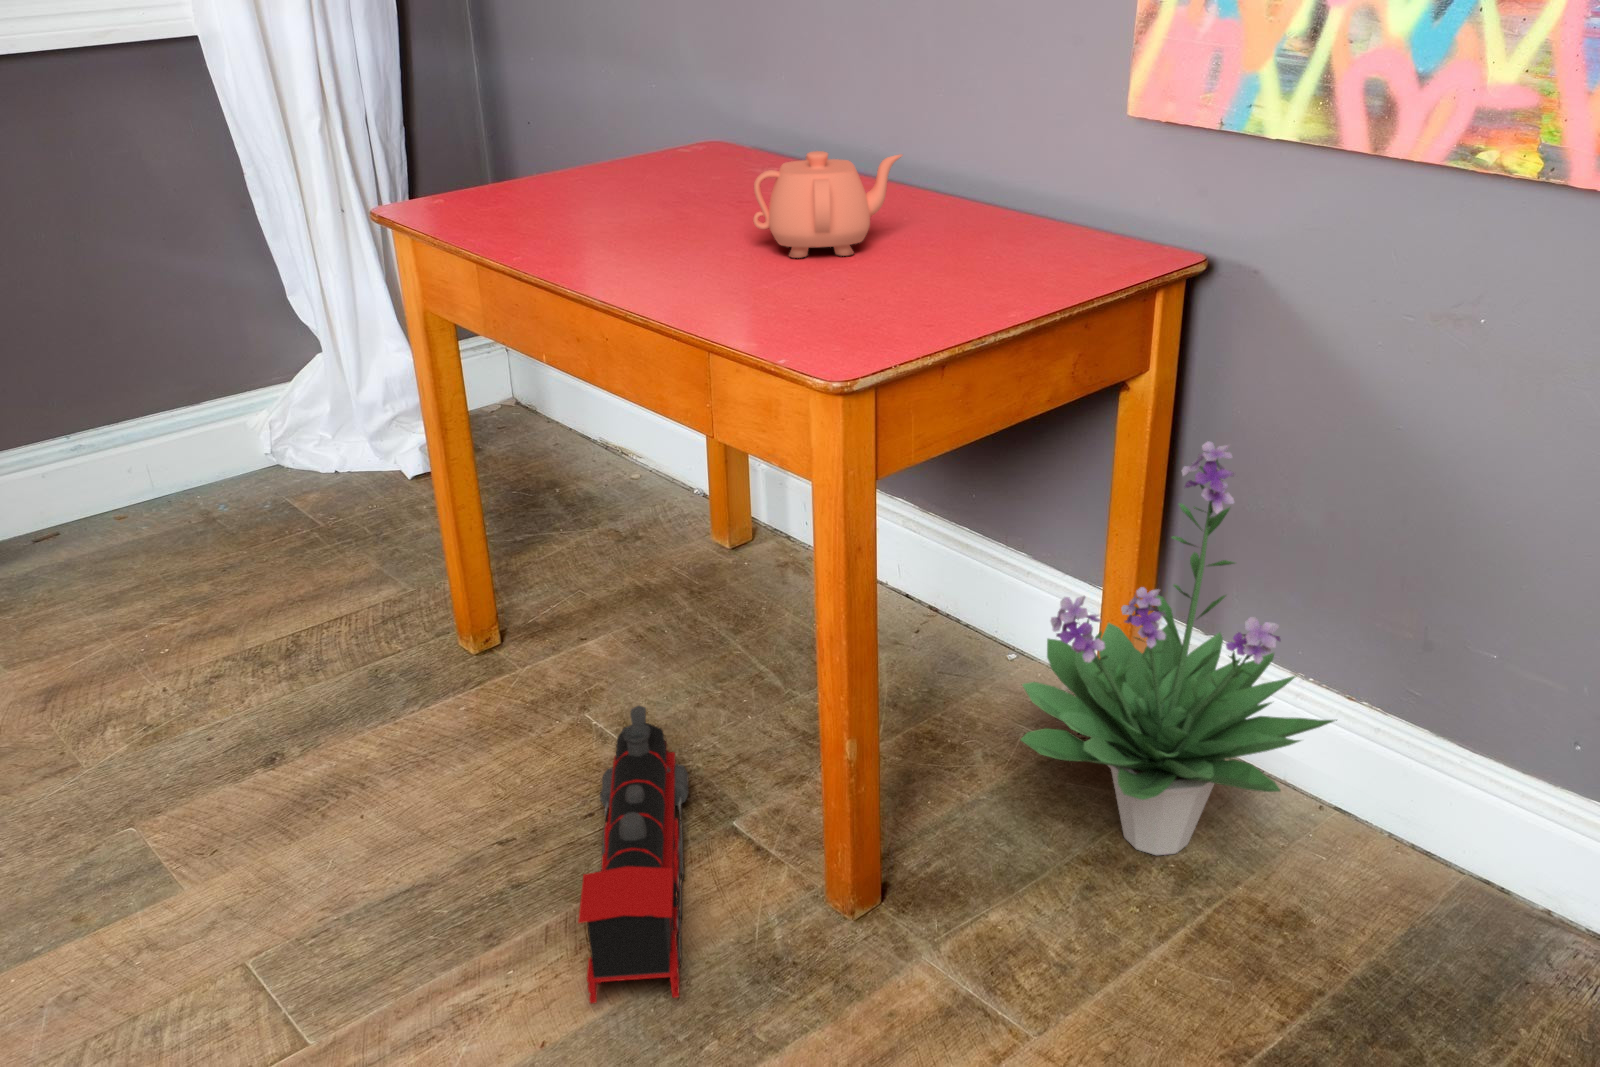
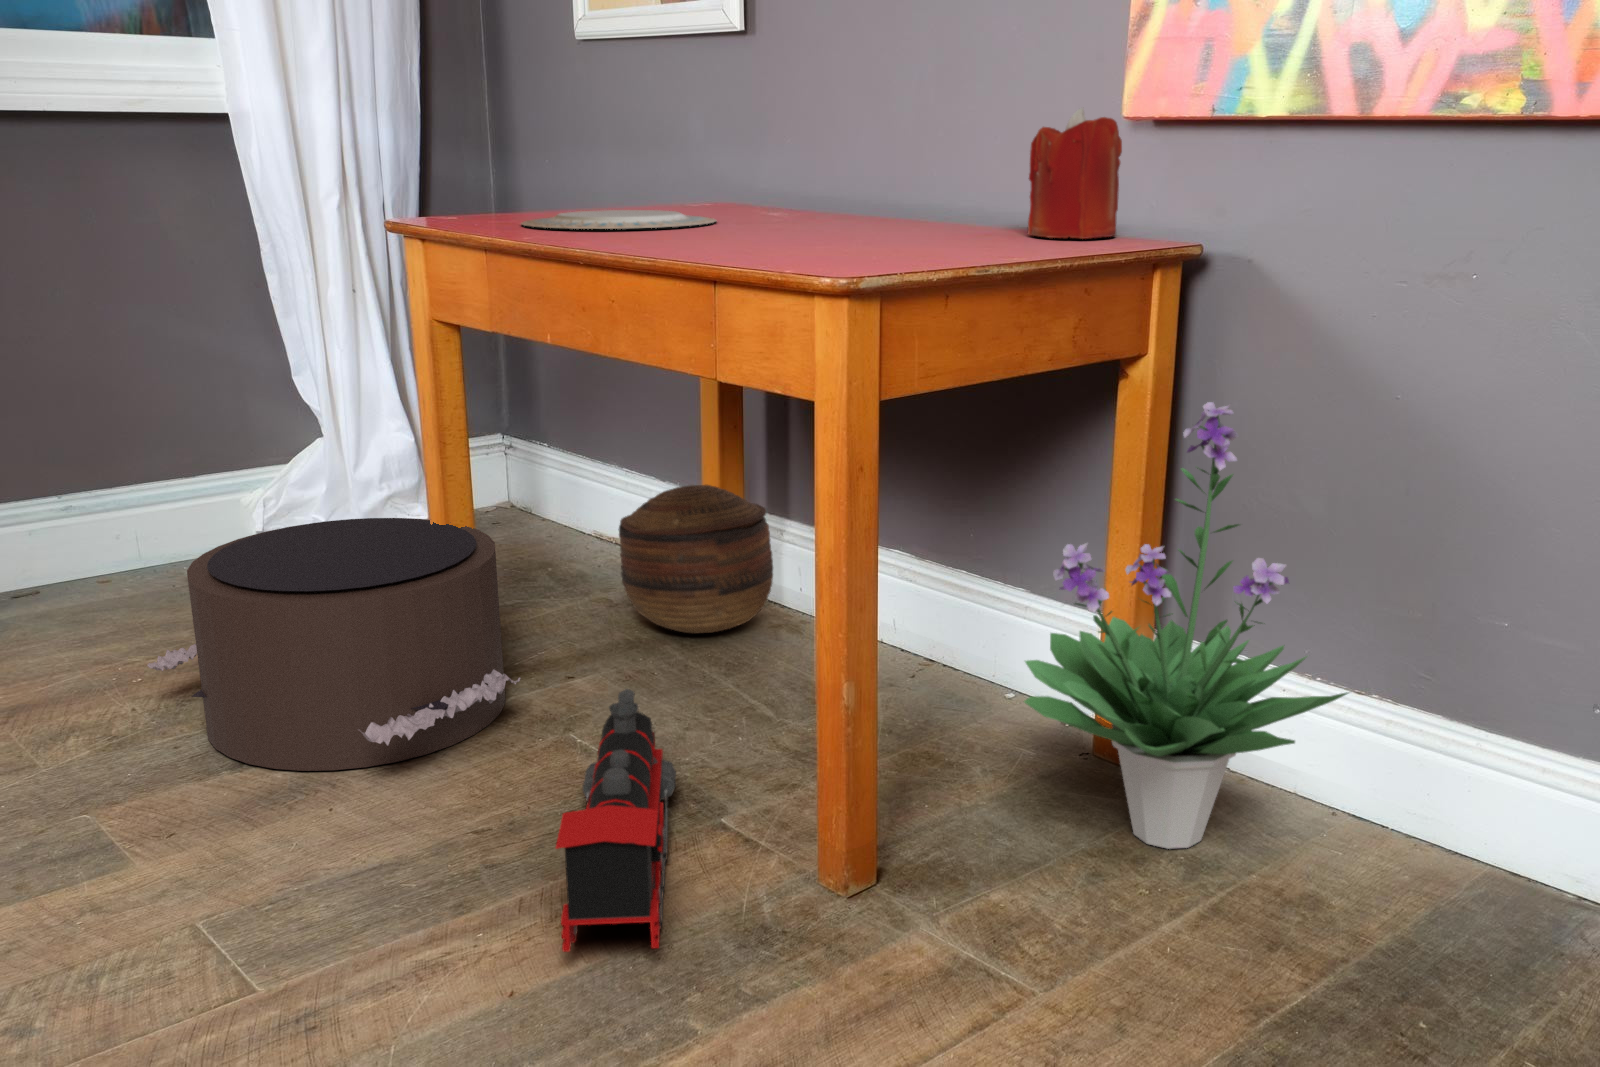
candle: none [1028,121,1127,262] -> present [1028,108,1122,239]
teapot: present [753,151,902,258] -> none [760,139,906,237]
plate: none [509,186,710,235] -> present [521,210,717,229]
basket: none [623,433,776,582] -> present [619,485,773,633]
pouf: none [172,489,535,768] -> present [147,518,520,771]

